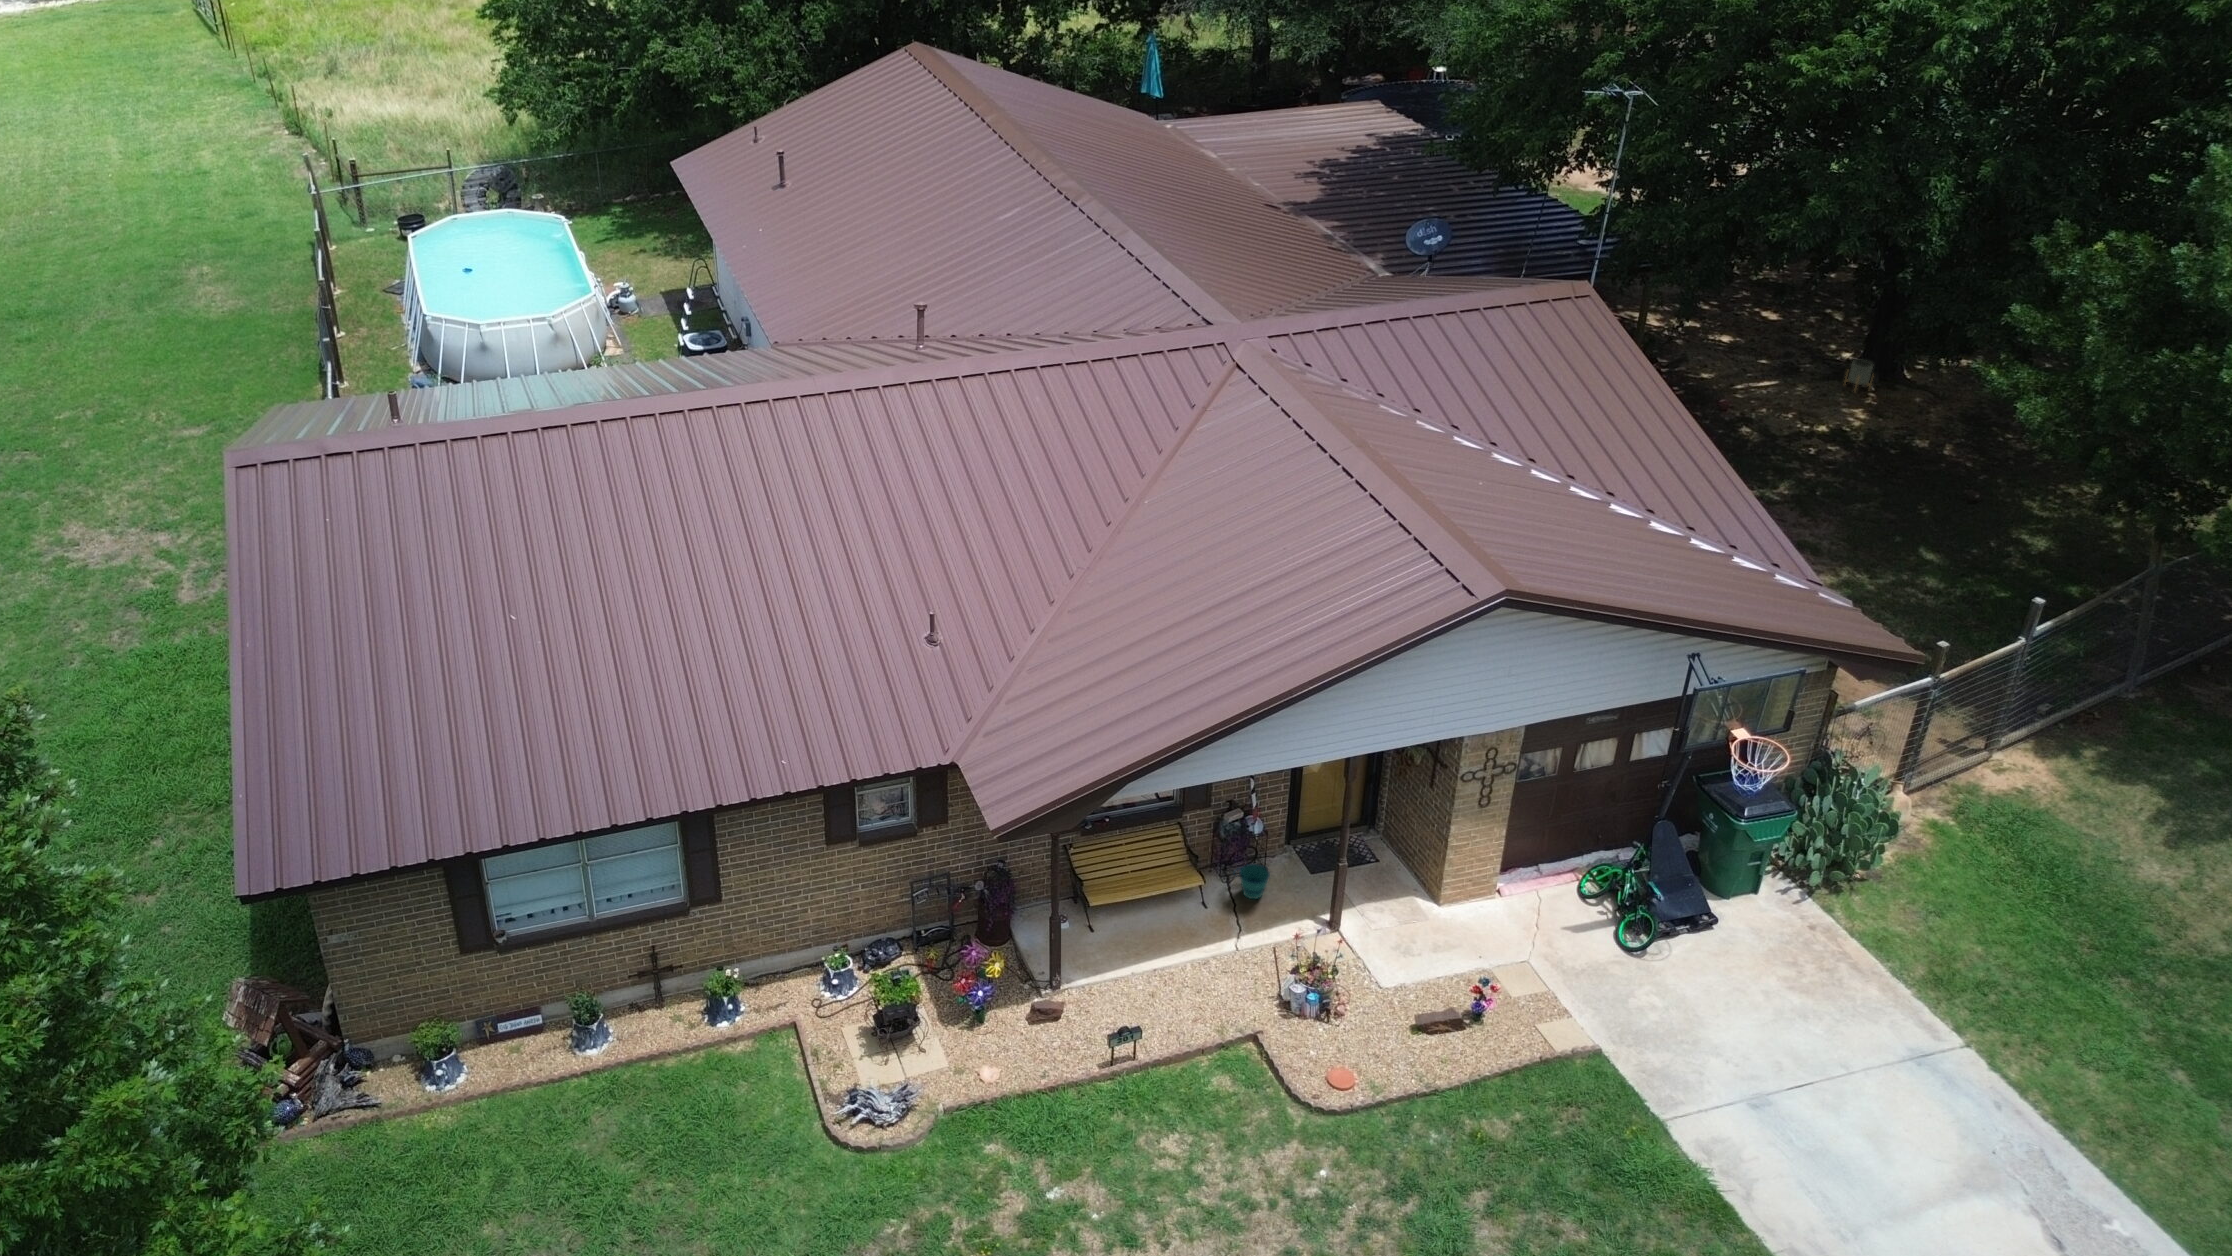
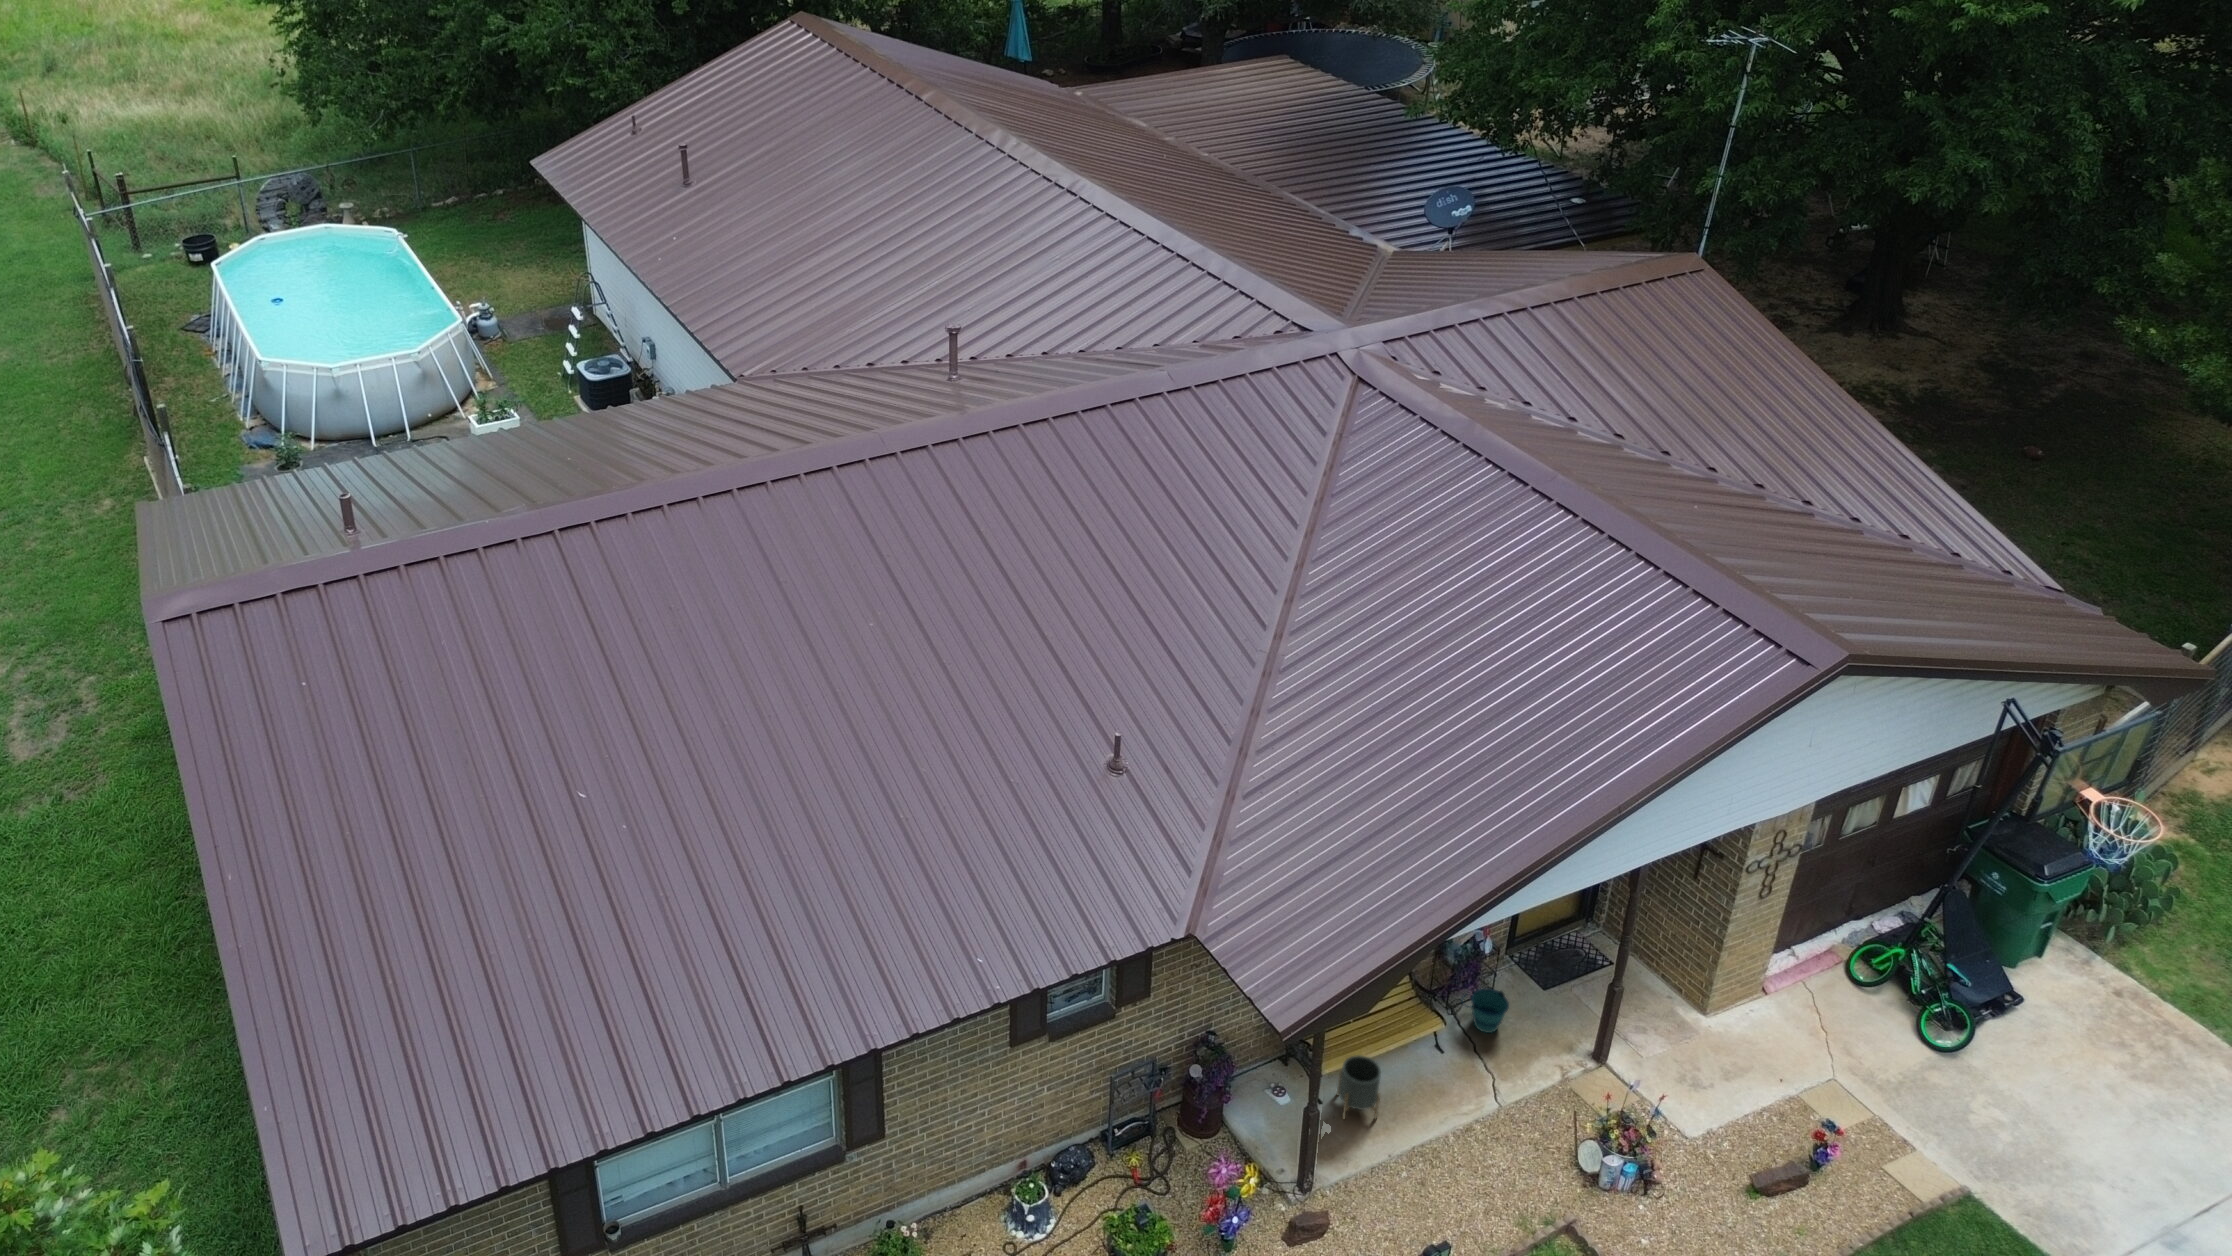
planter: present [1845,360,1873,387] -> present [1336,1055,1381,1119]

